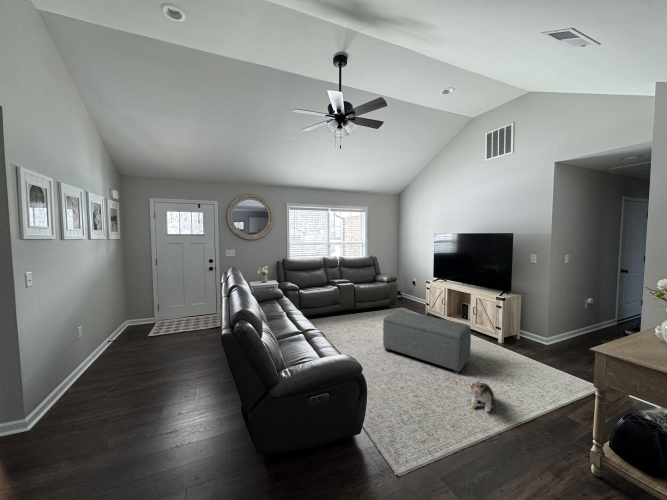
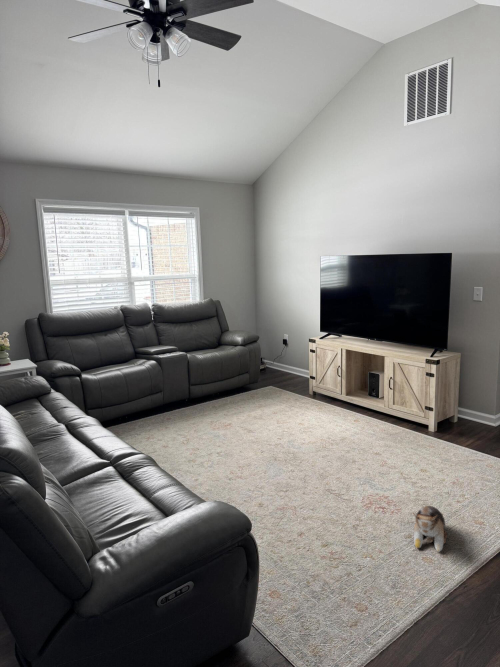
ottoman: present [383,311,471,374] -> none [253,397,397,494]

